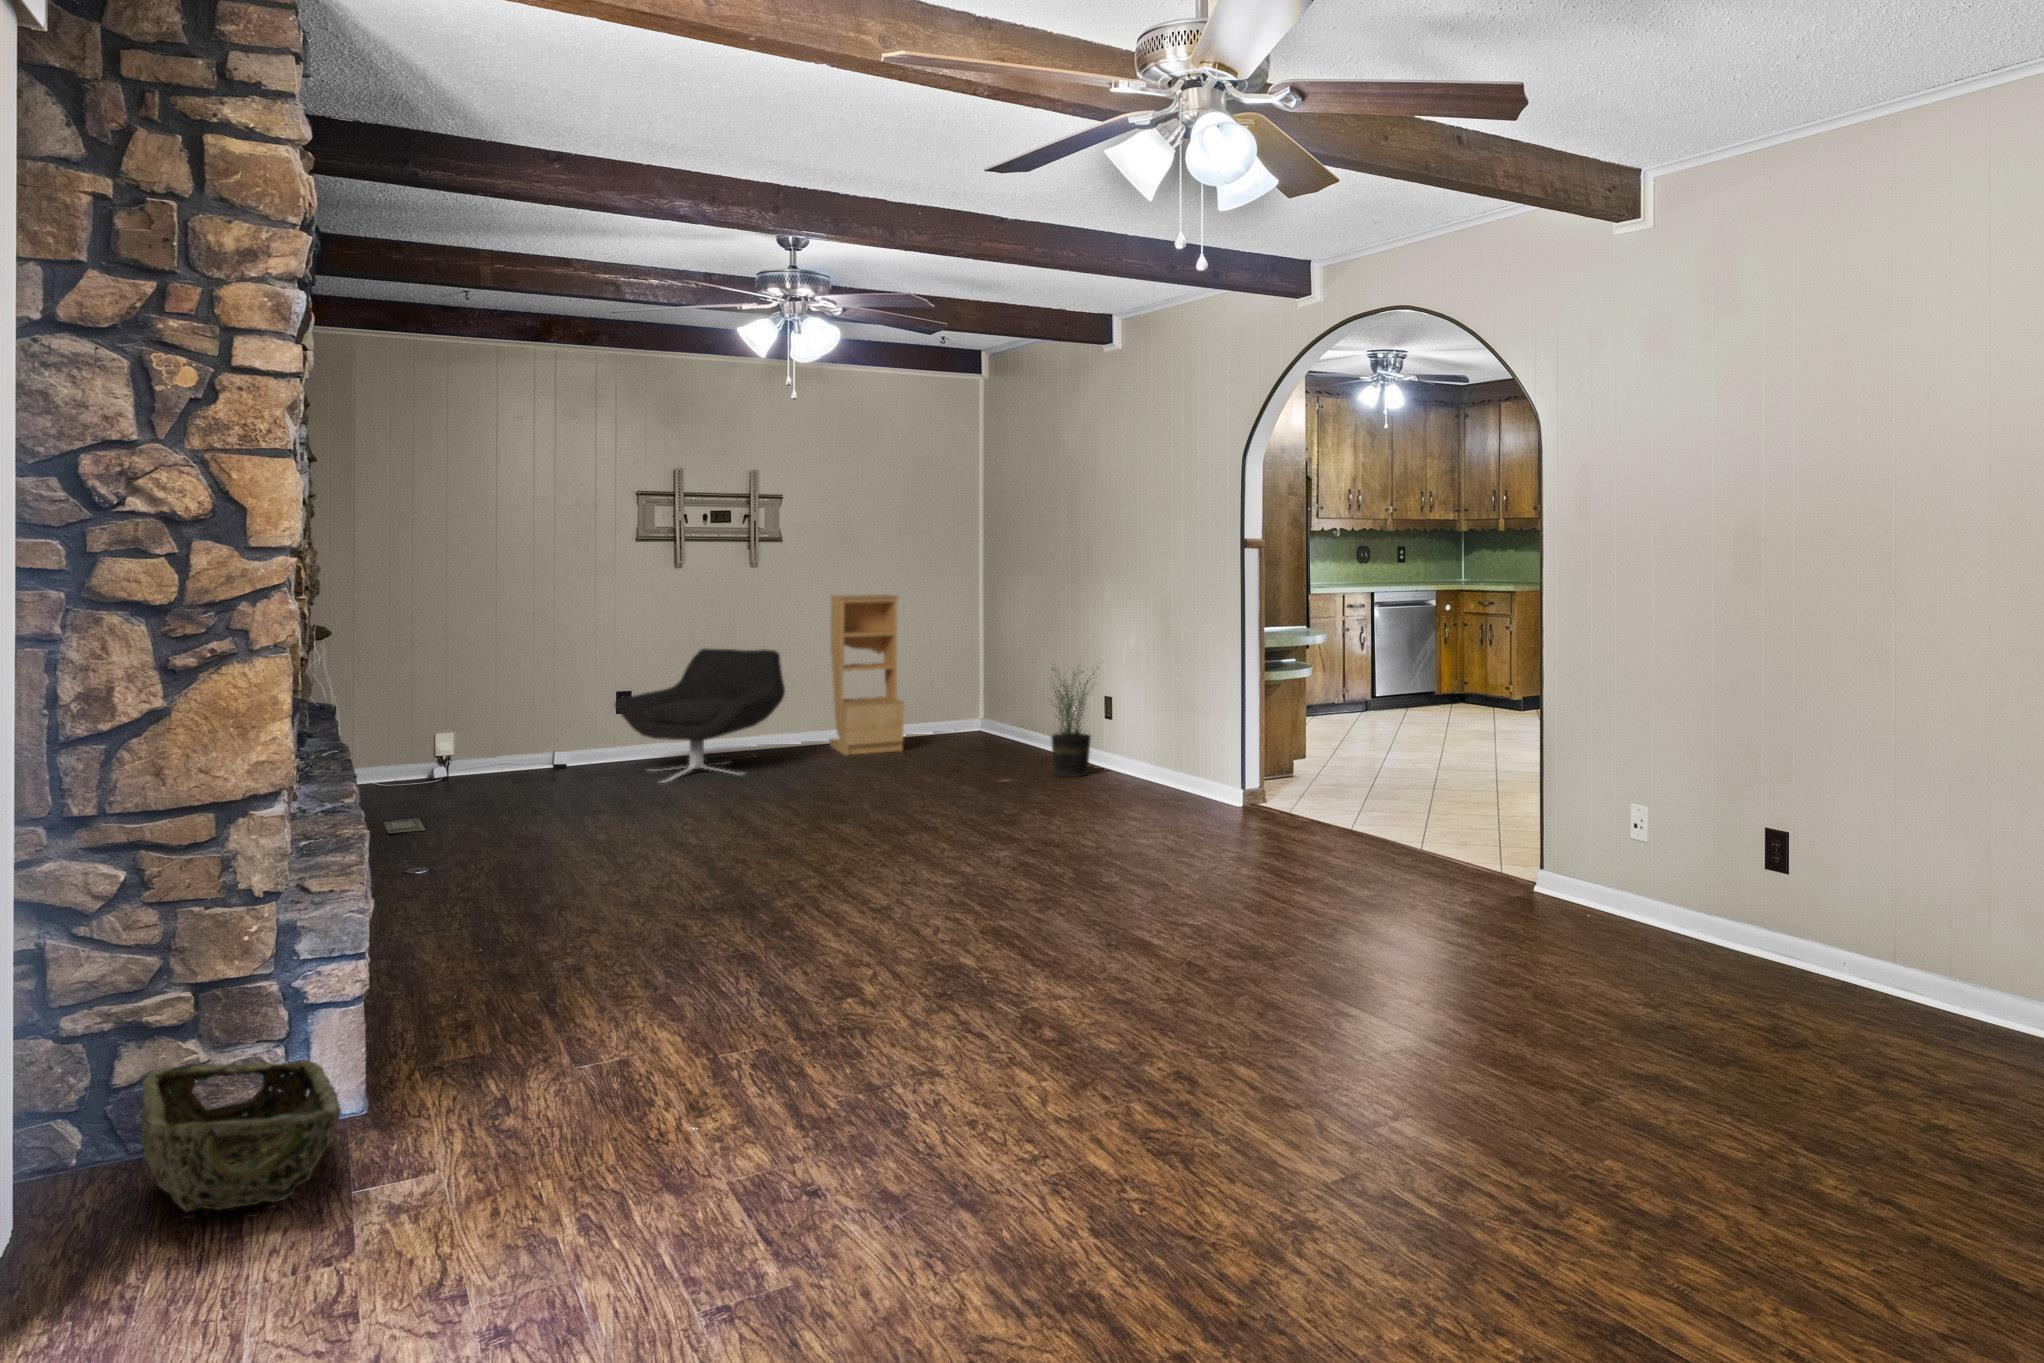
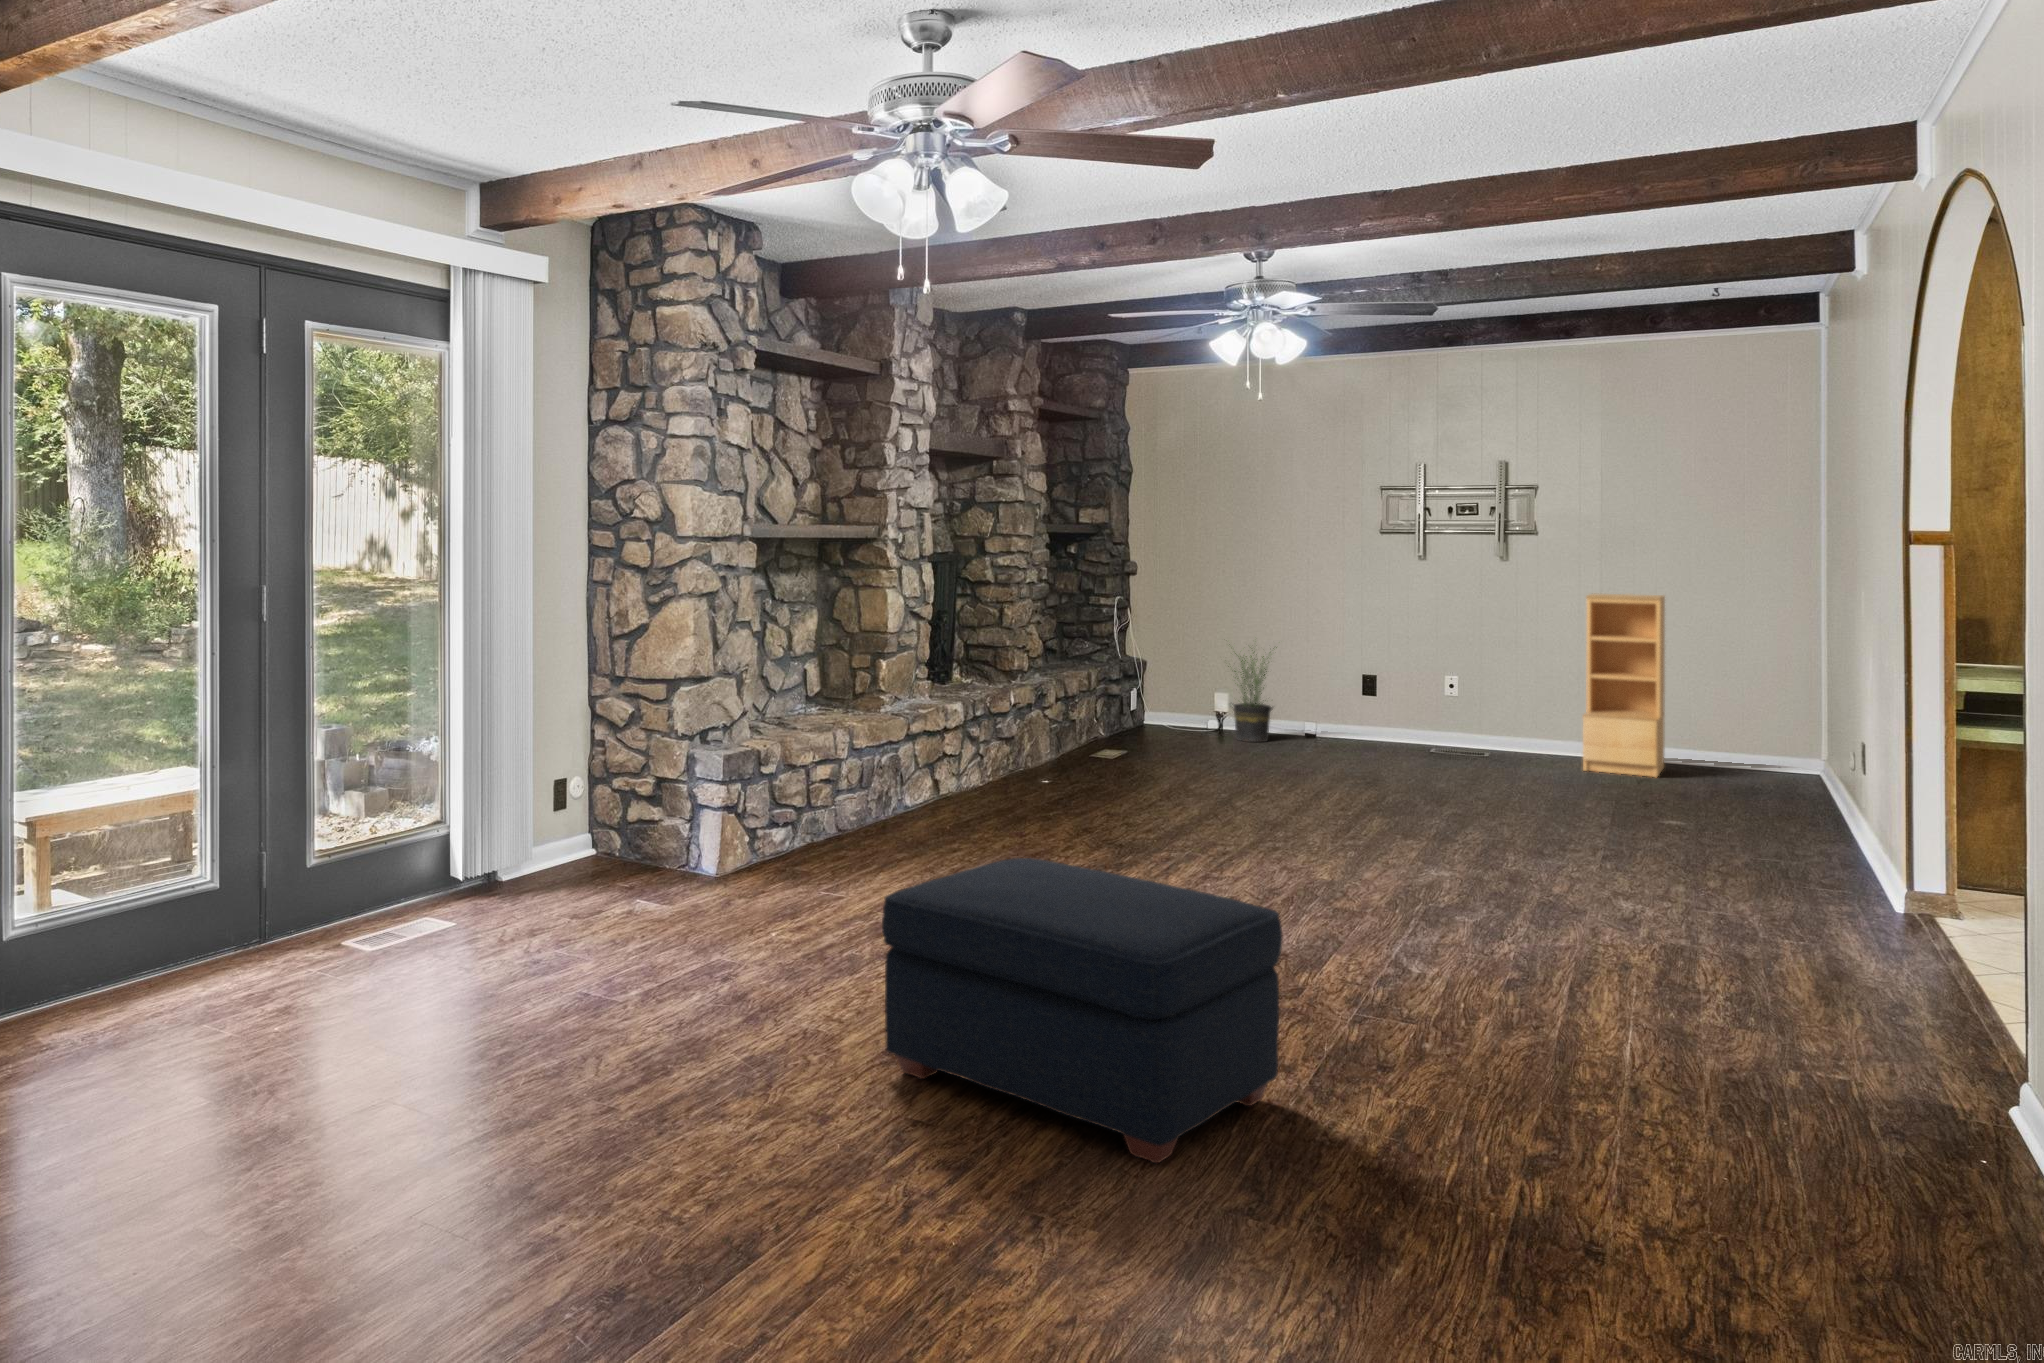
lounge chair: present [615,648,785,783] -> none [1336,641,1505,768]
potted plant: present [1051,669,1093,777] -> present [1228,647,1277,742]
ottoman: none [1139,873,1528,1163] -> present [882,858,1282,1163]
woven basket: present [141,1060,341,1211] -> none [568,816,690,893]

